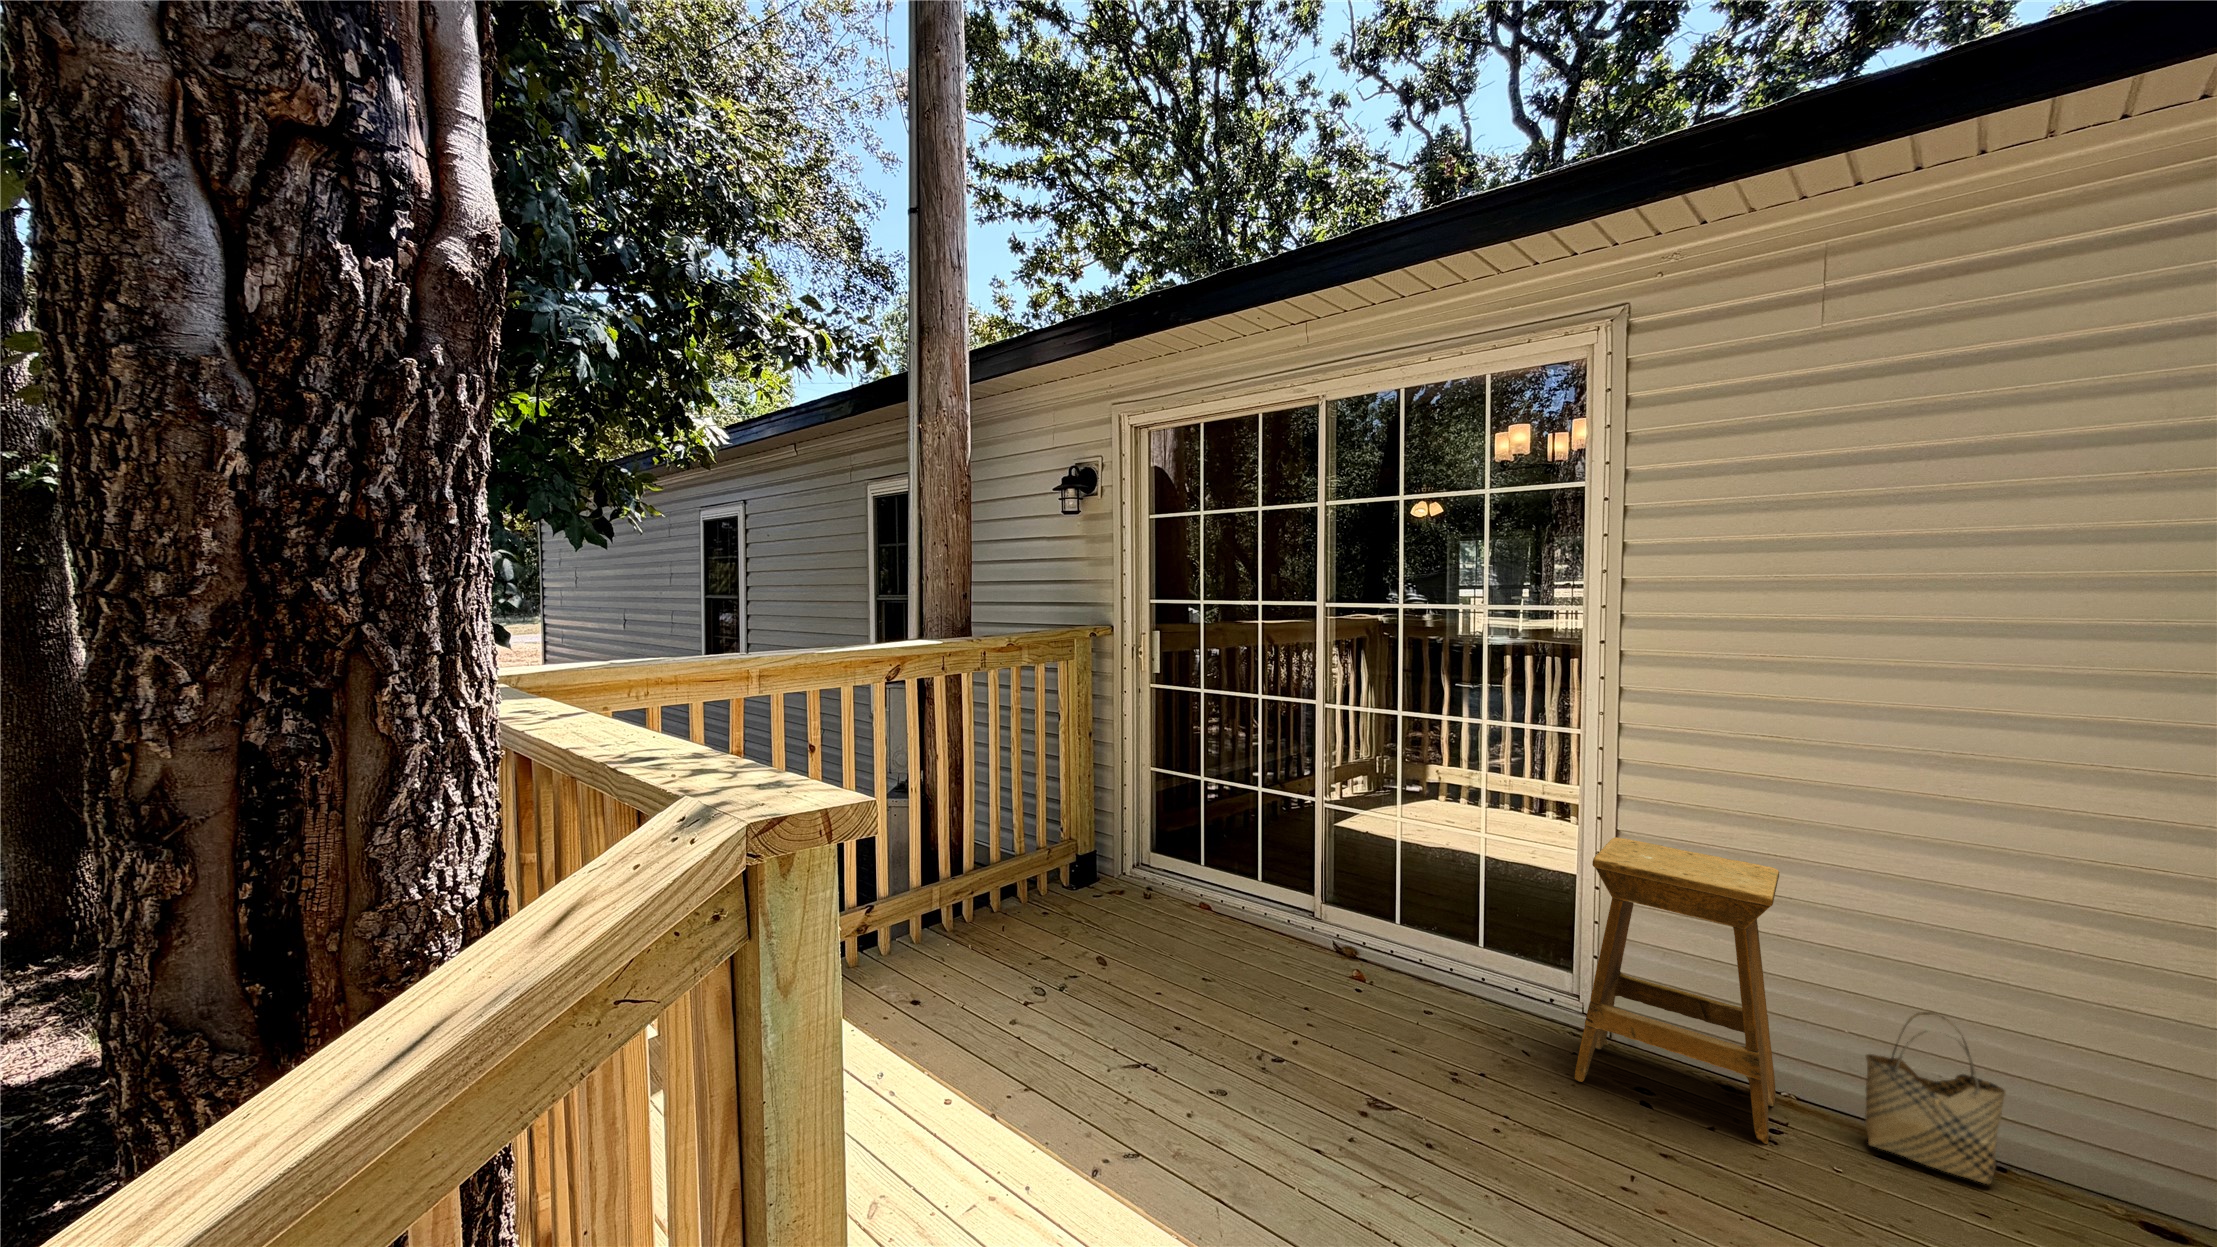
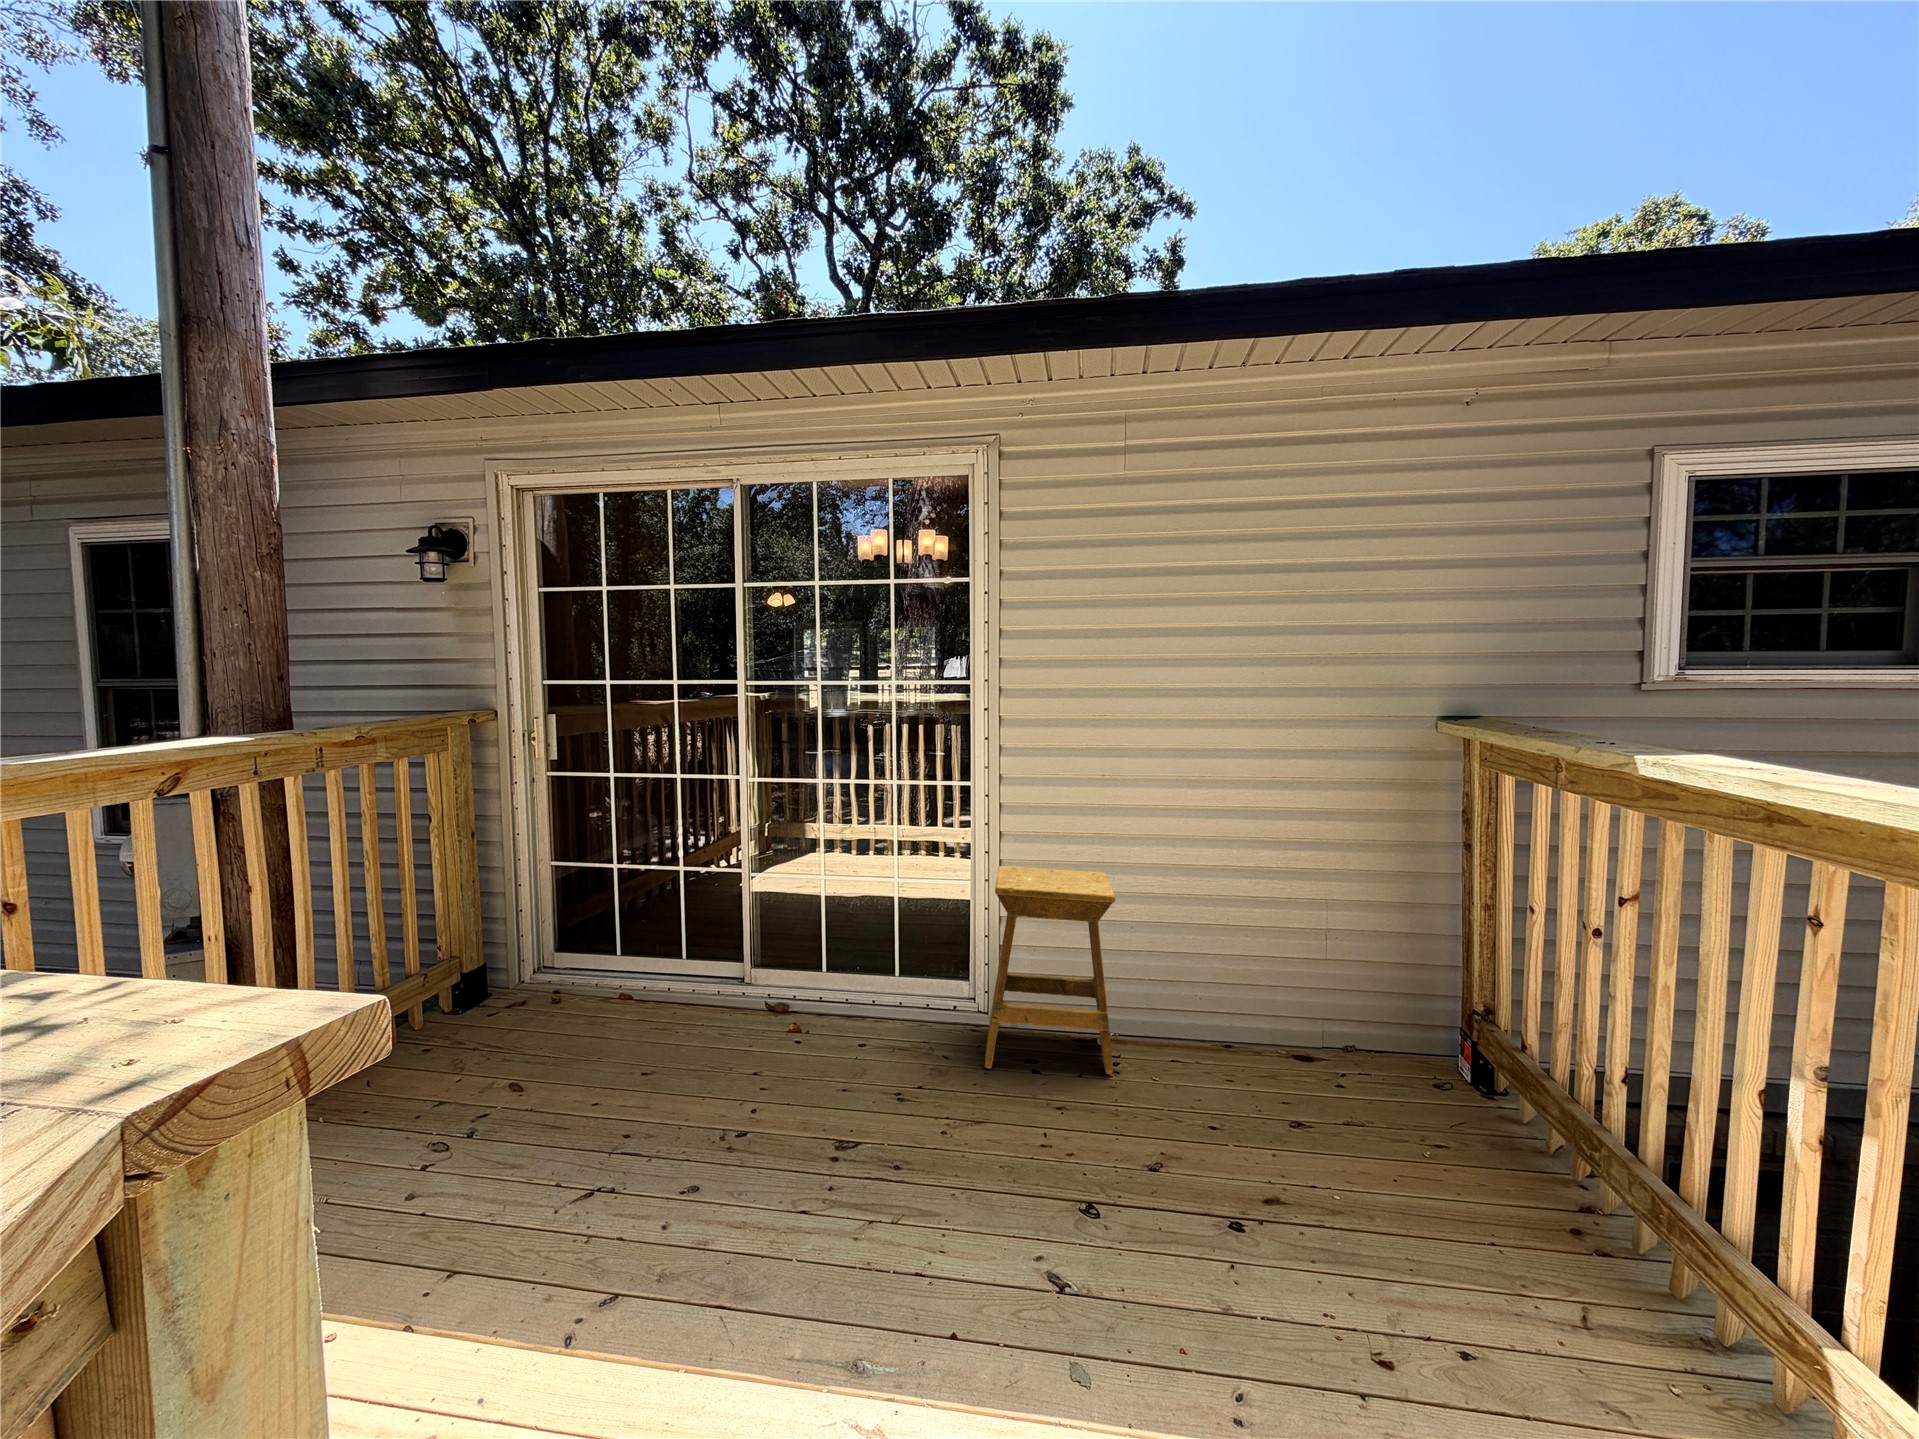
woven basket: present [1865,1012,2006,1184] -> none [1160,954,1231,1060]

